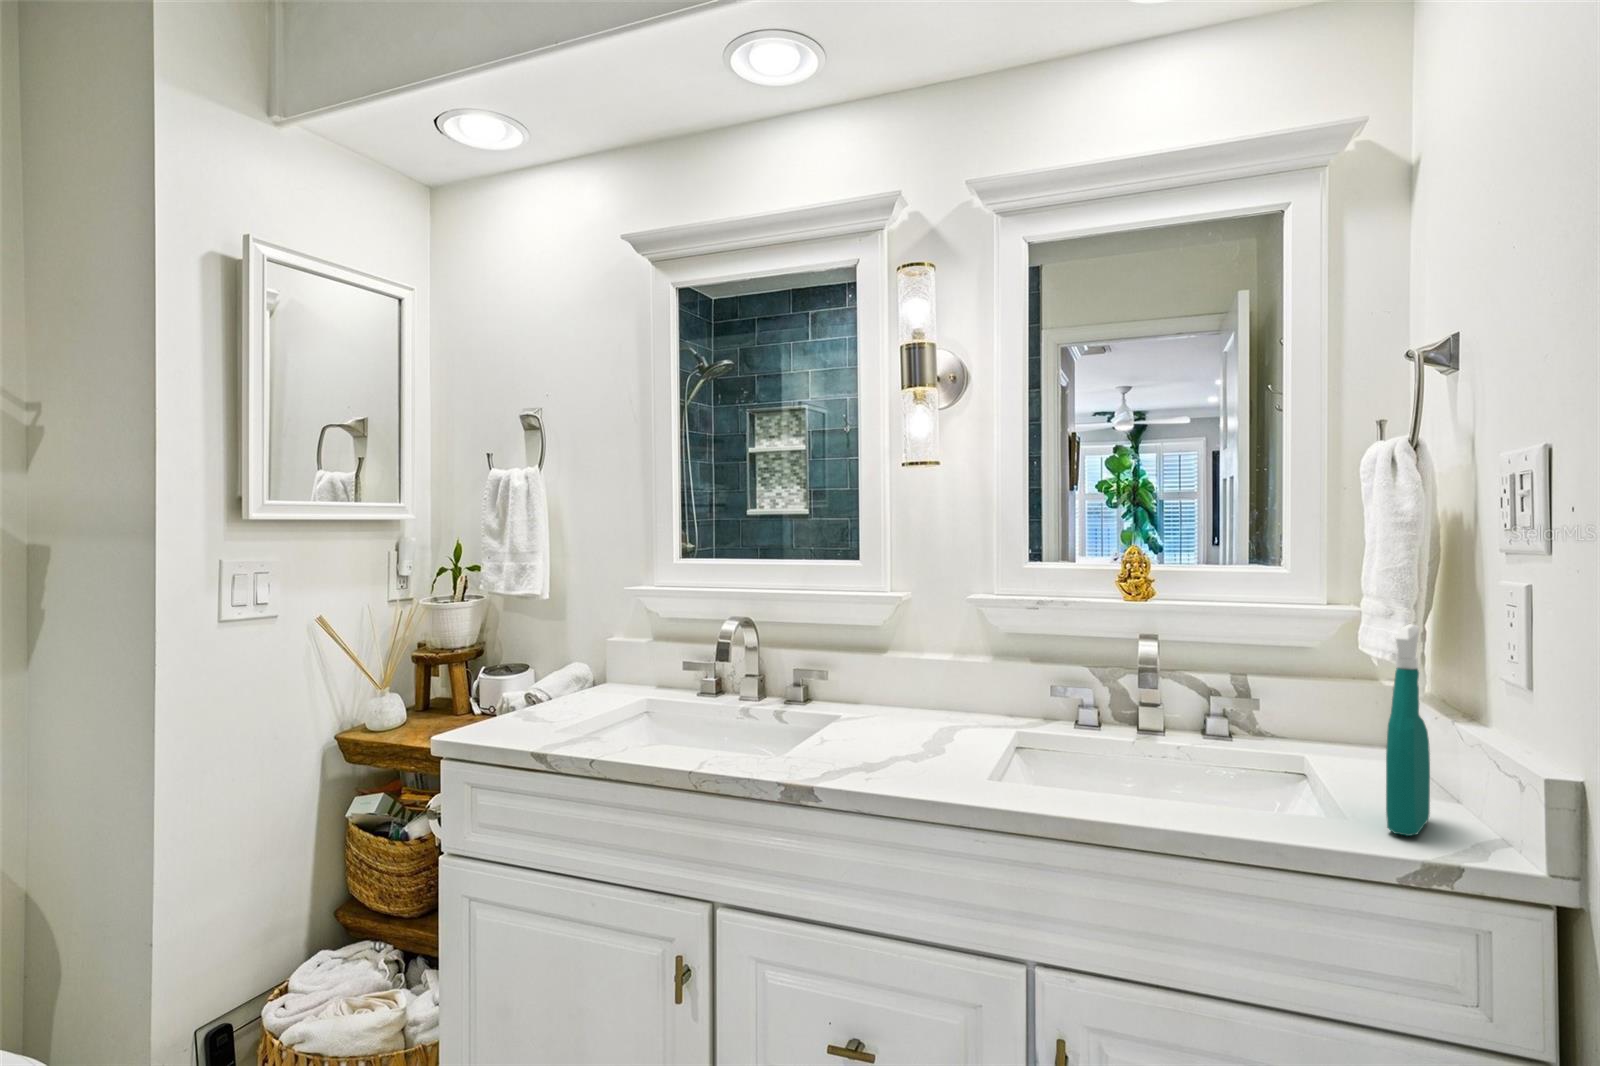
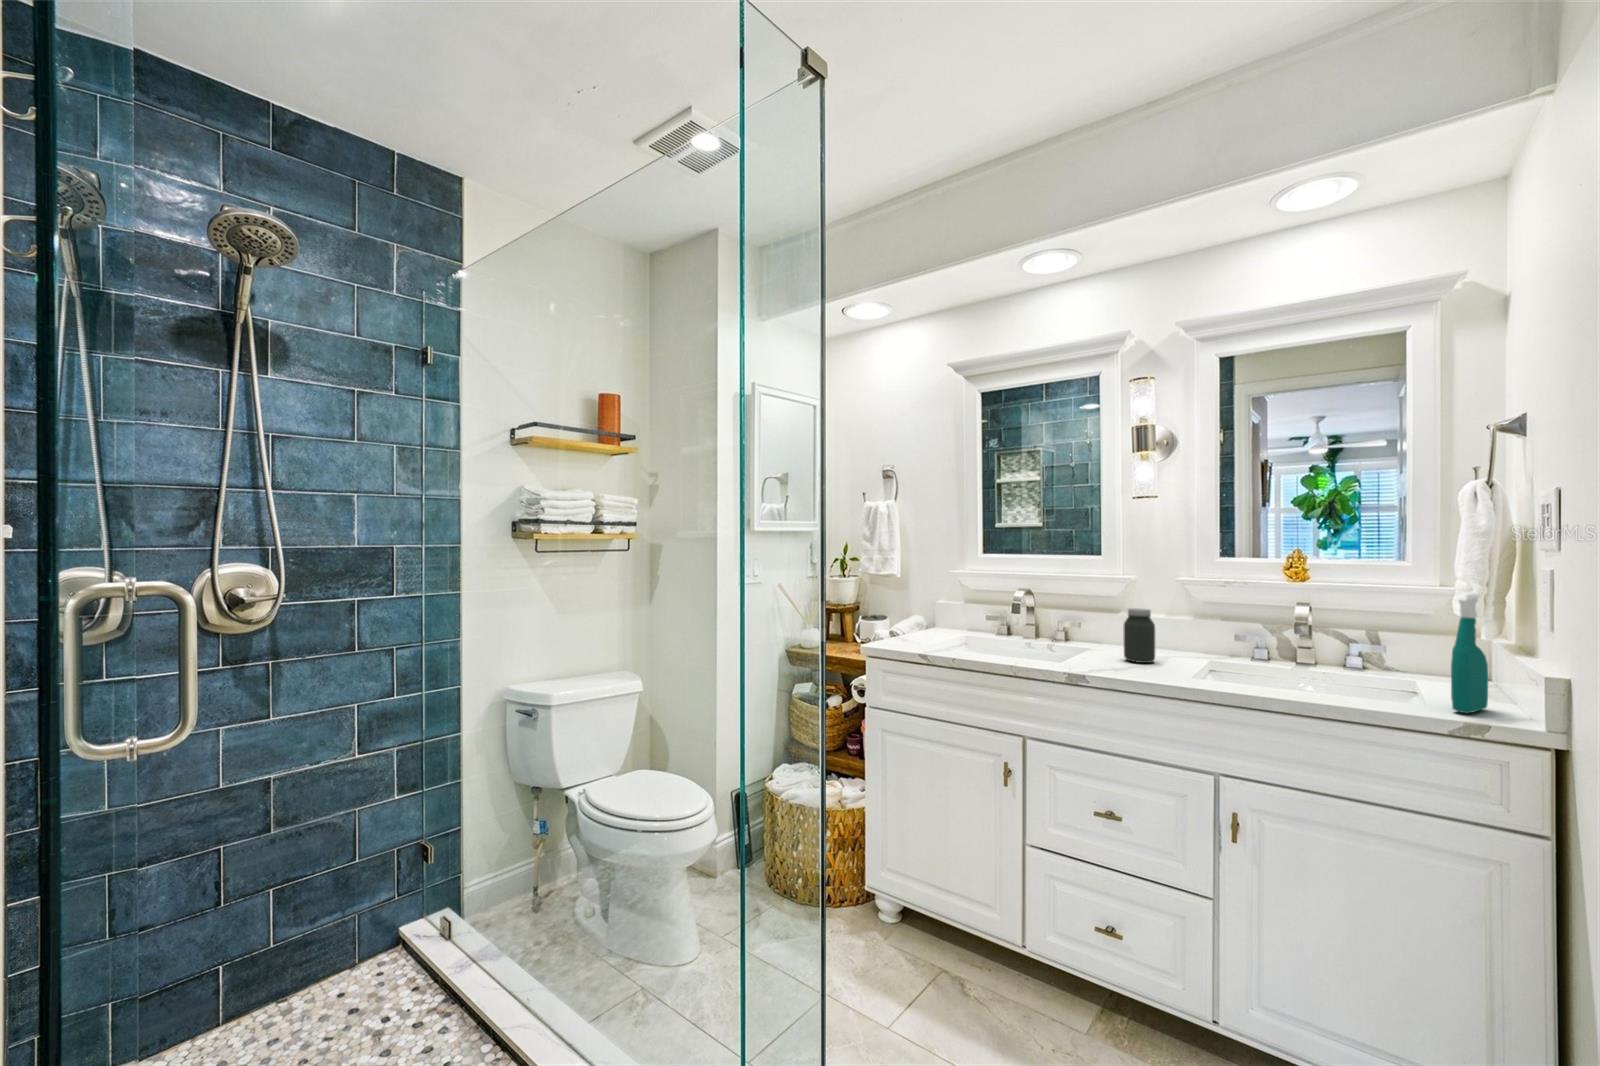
jar: none [885,652,934,747] -> present [1123,608,1155,663]

